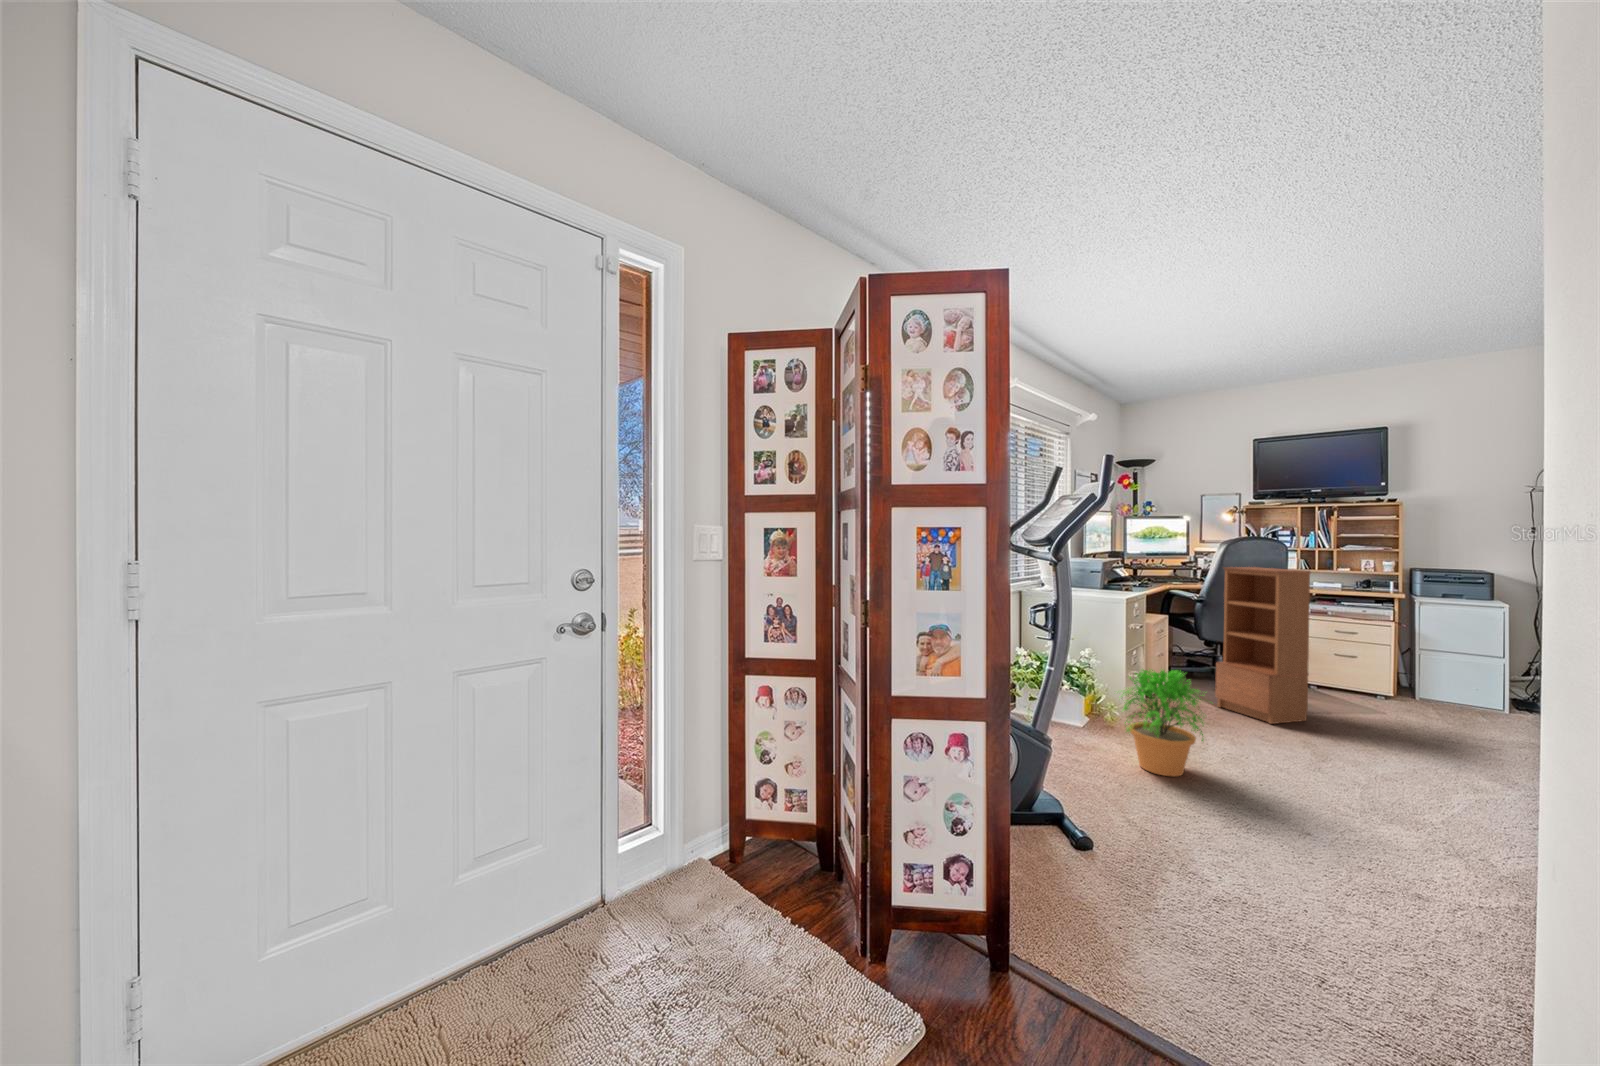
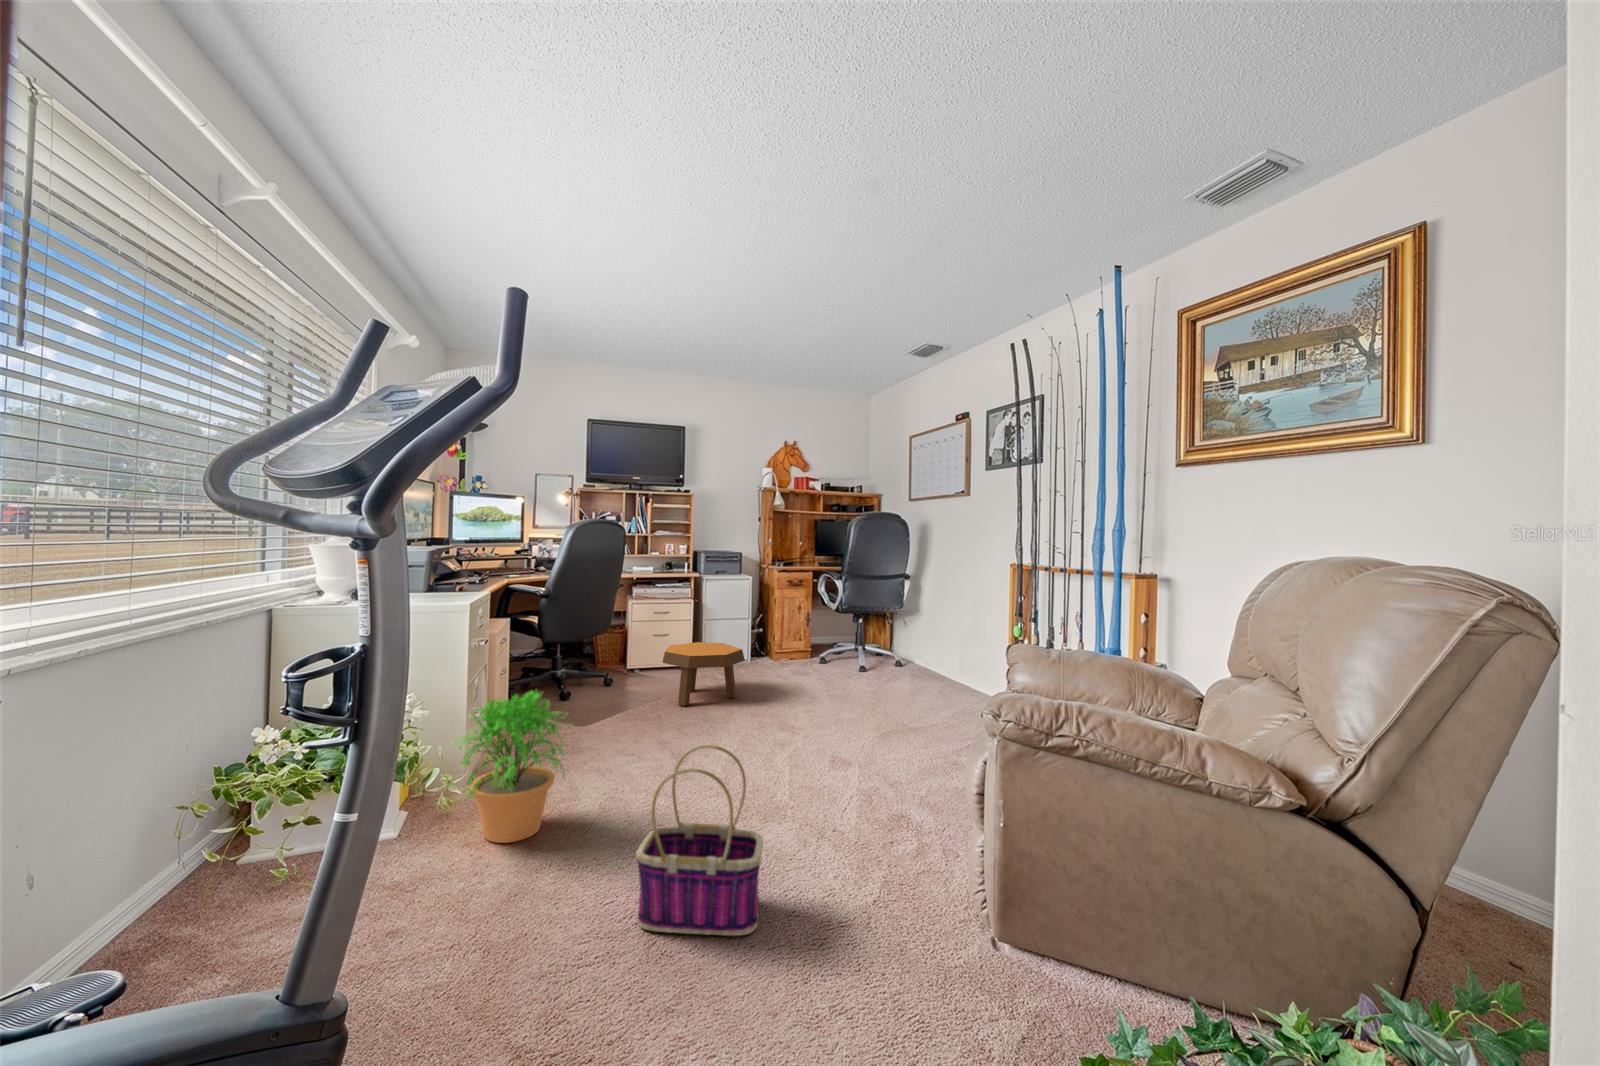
bookcase: present [1215,567,1310,724] -> none [559,553,644,725]
footstool: none [1338,665,1468,738] -> present [662,642,745,706]
basket: none [1253,741,1402,919] -> present [636,745,763,936]

